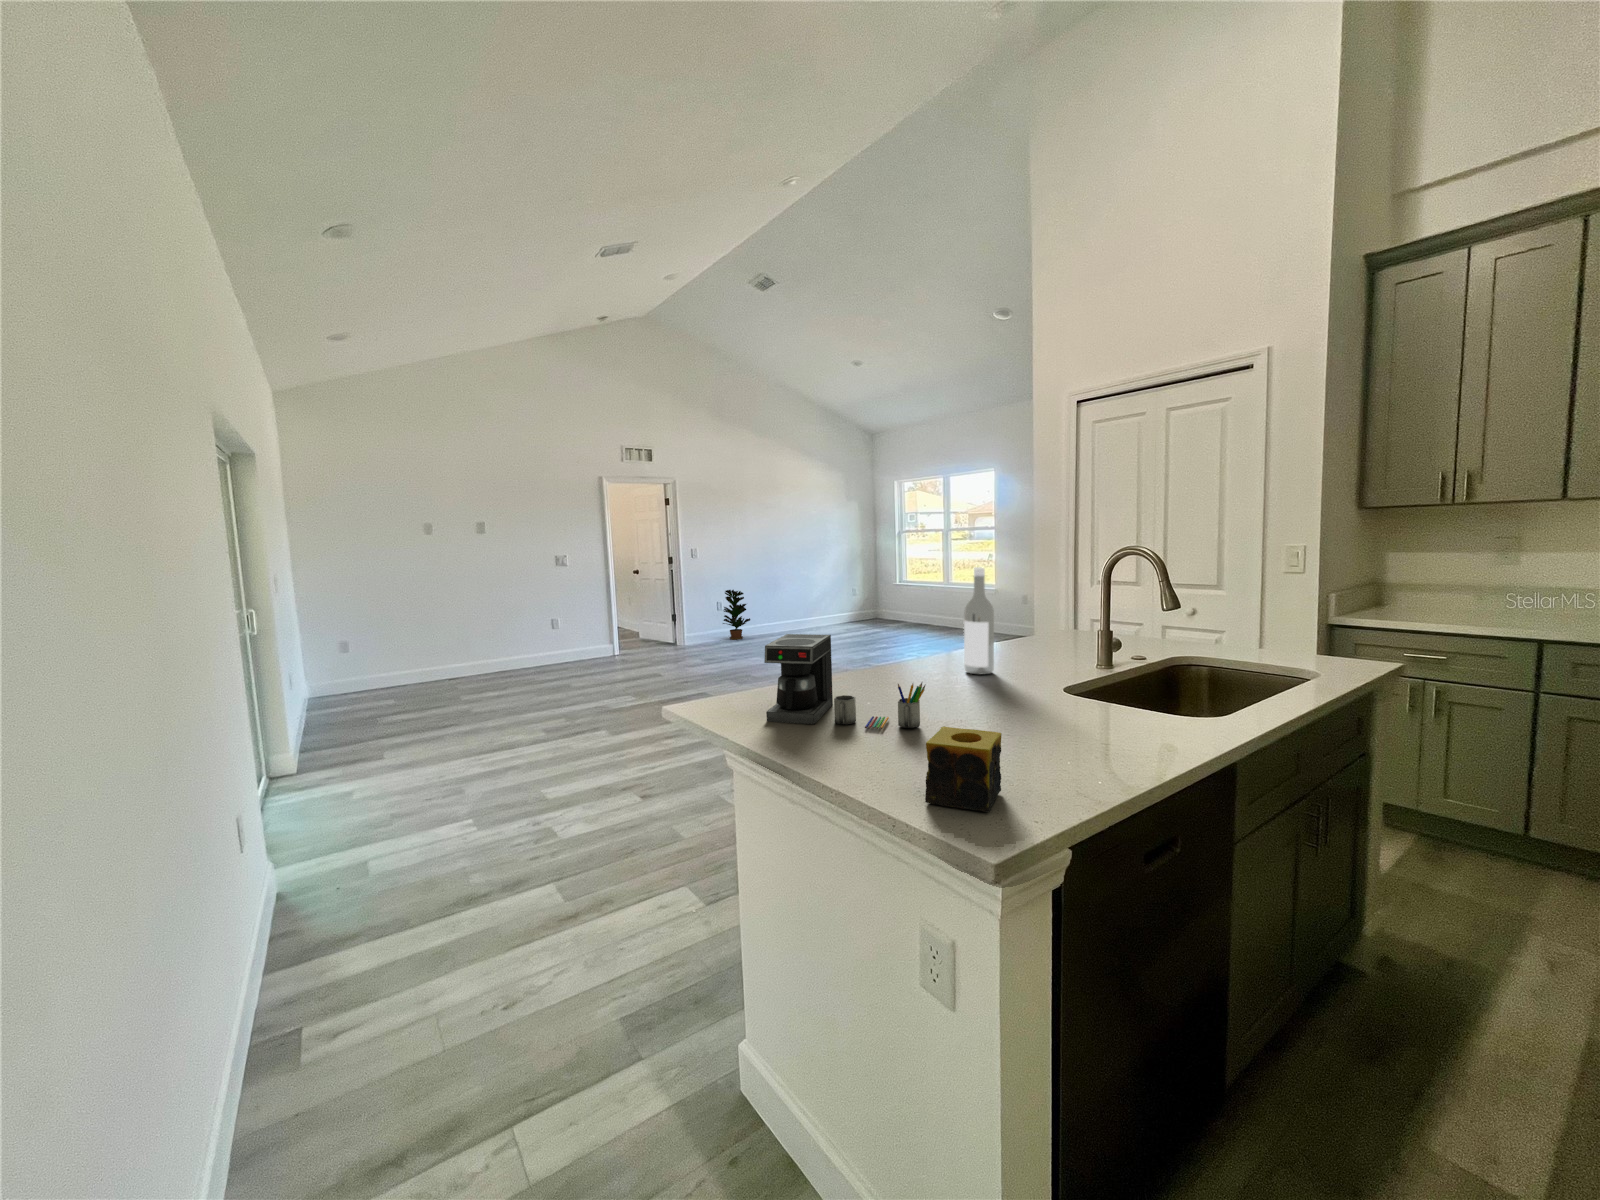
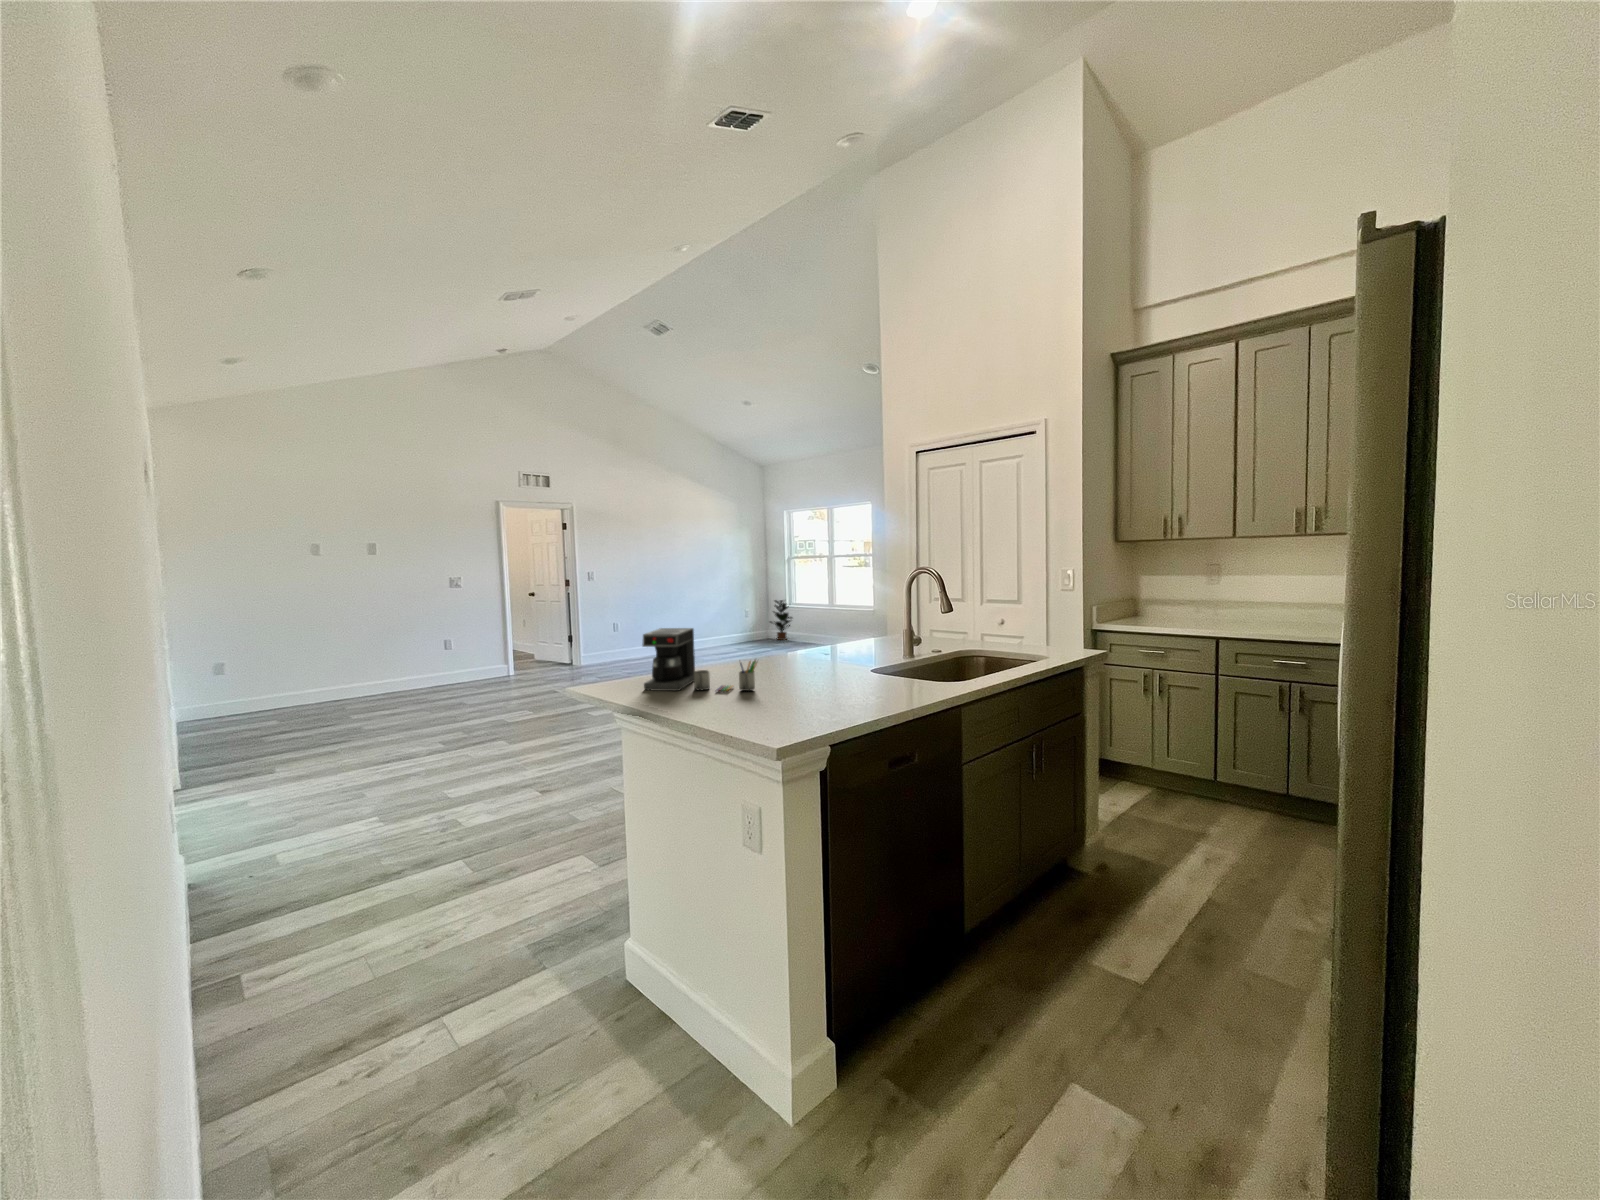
wine bottle: present [964,567,994,674] -> none [800,581,822,661]
potted plant: present [723,590,750,640] -> present [770,600,792,640]
candle: present [925,726,1001,812] -> none [743,678,794,727]

